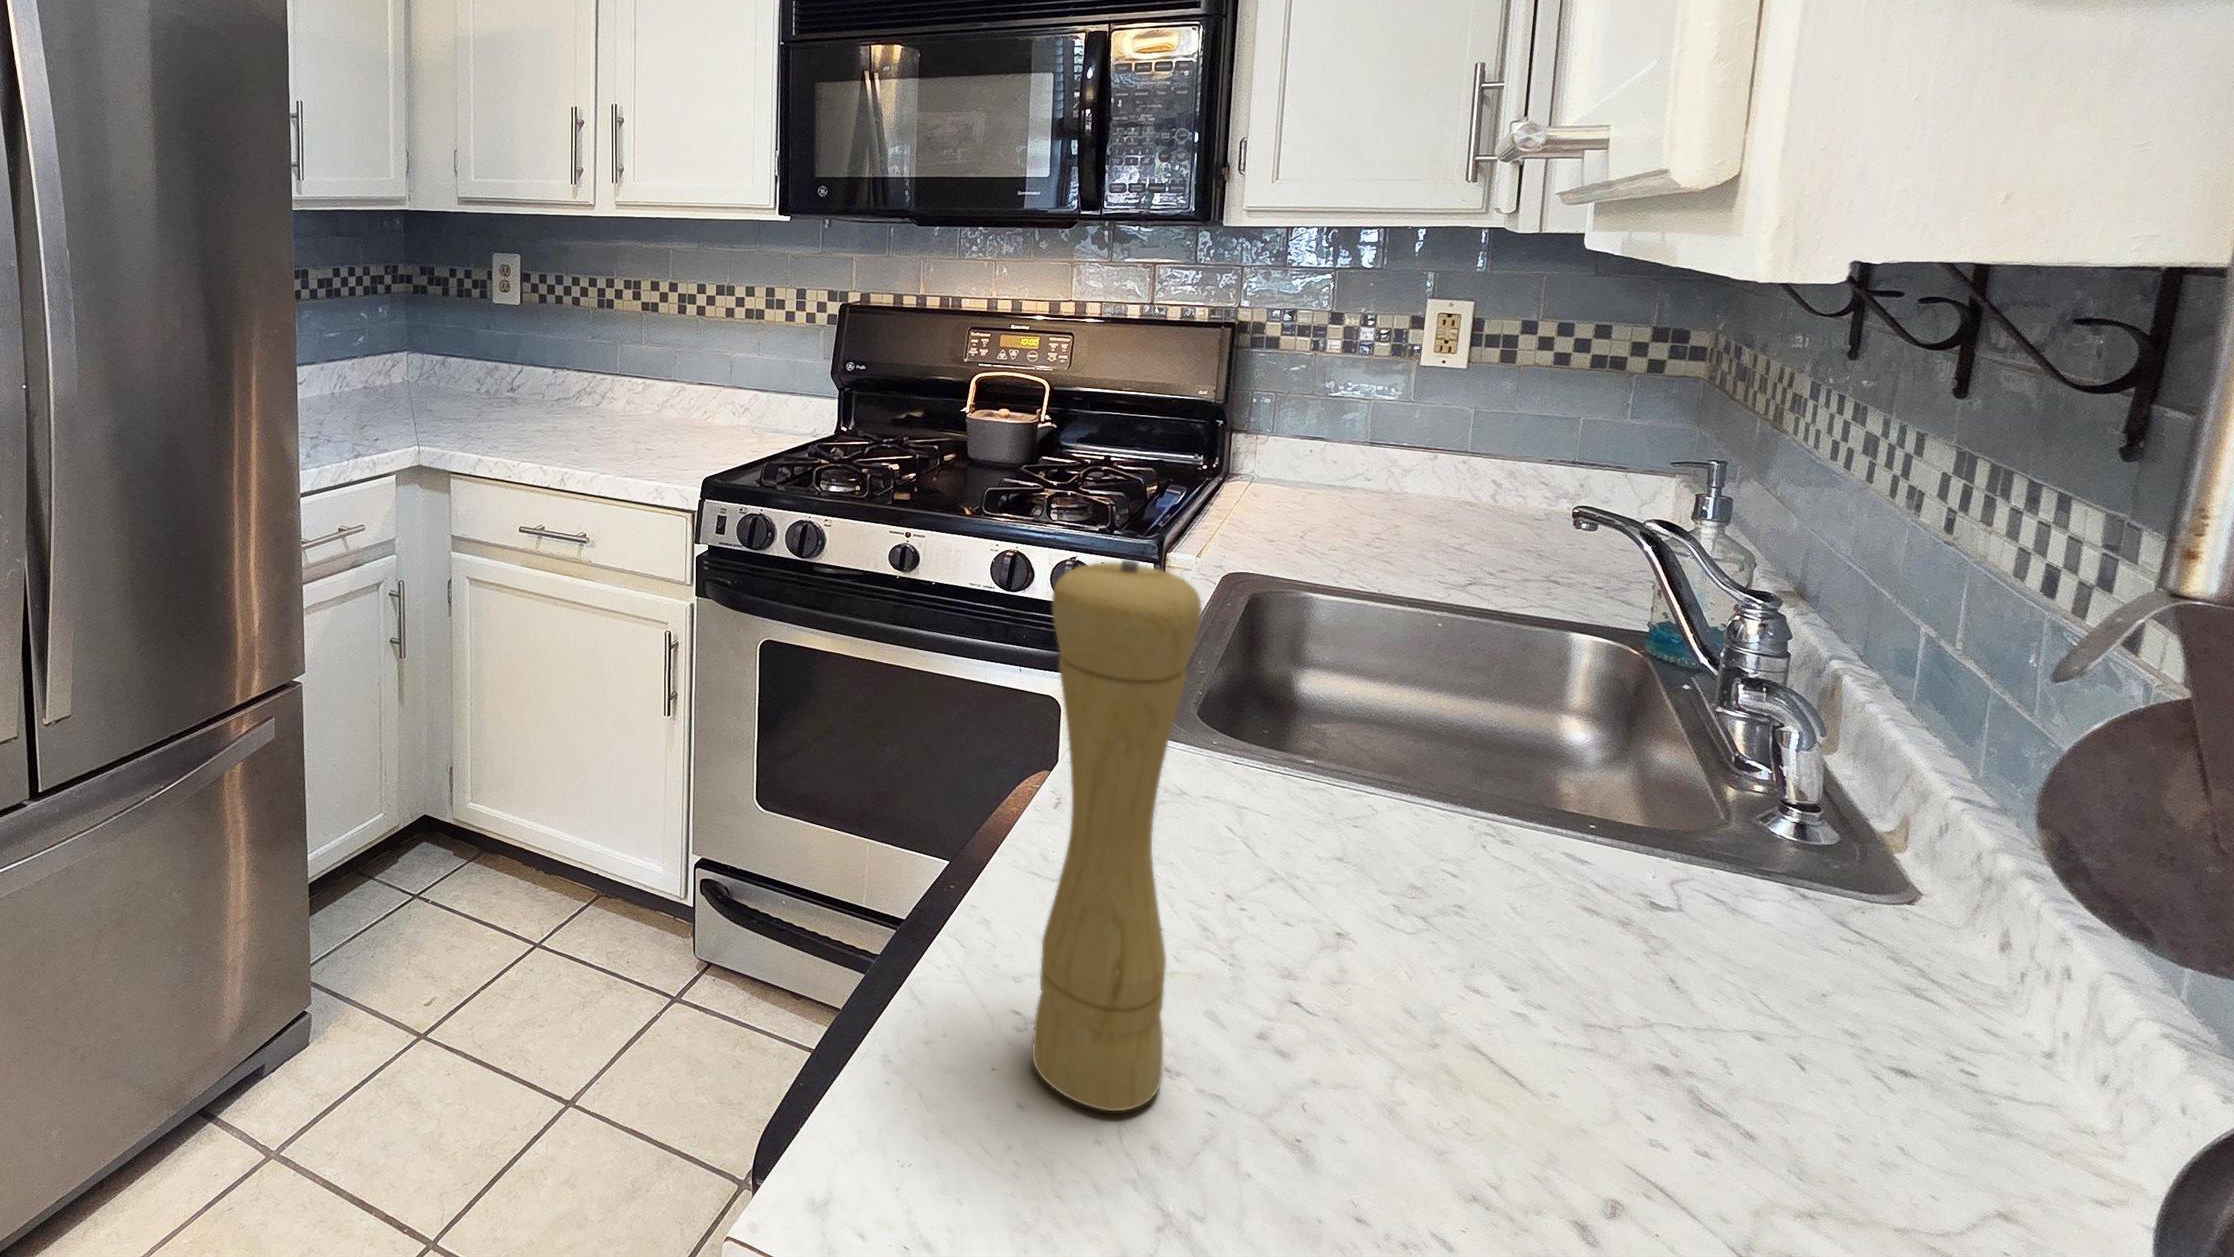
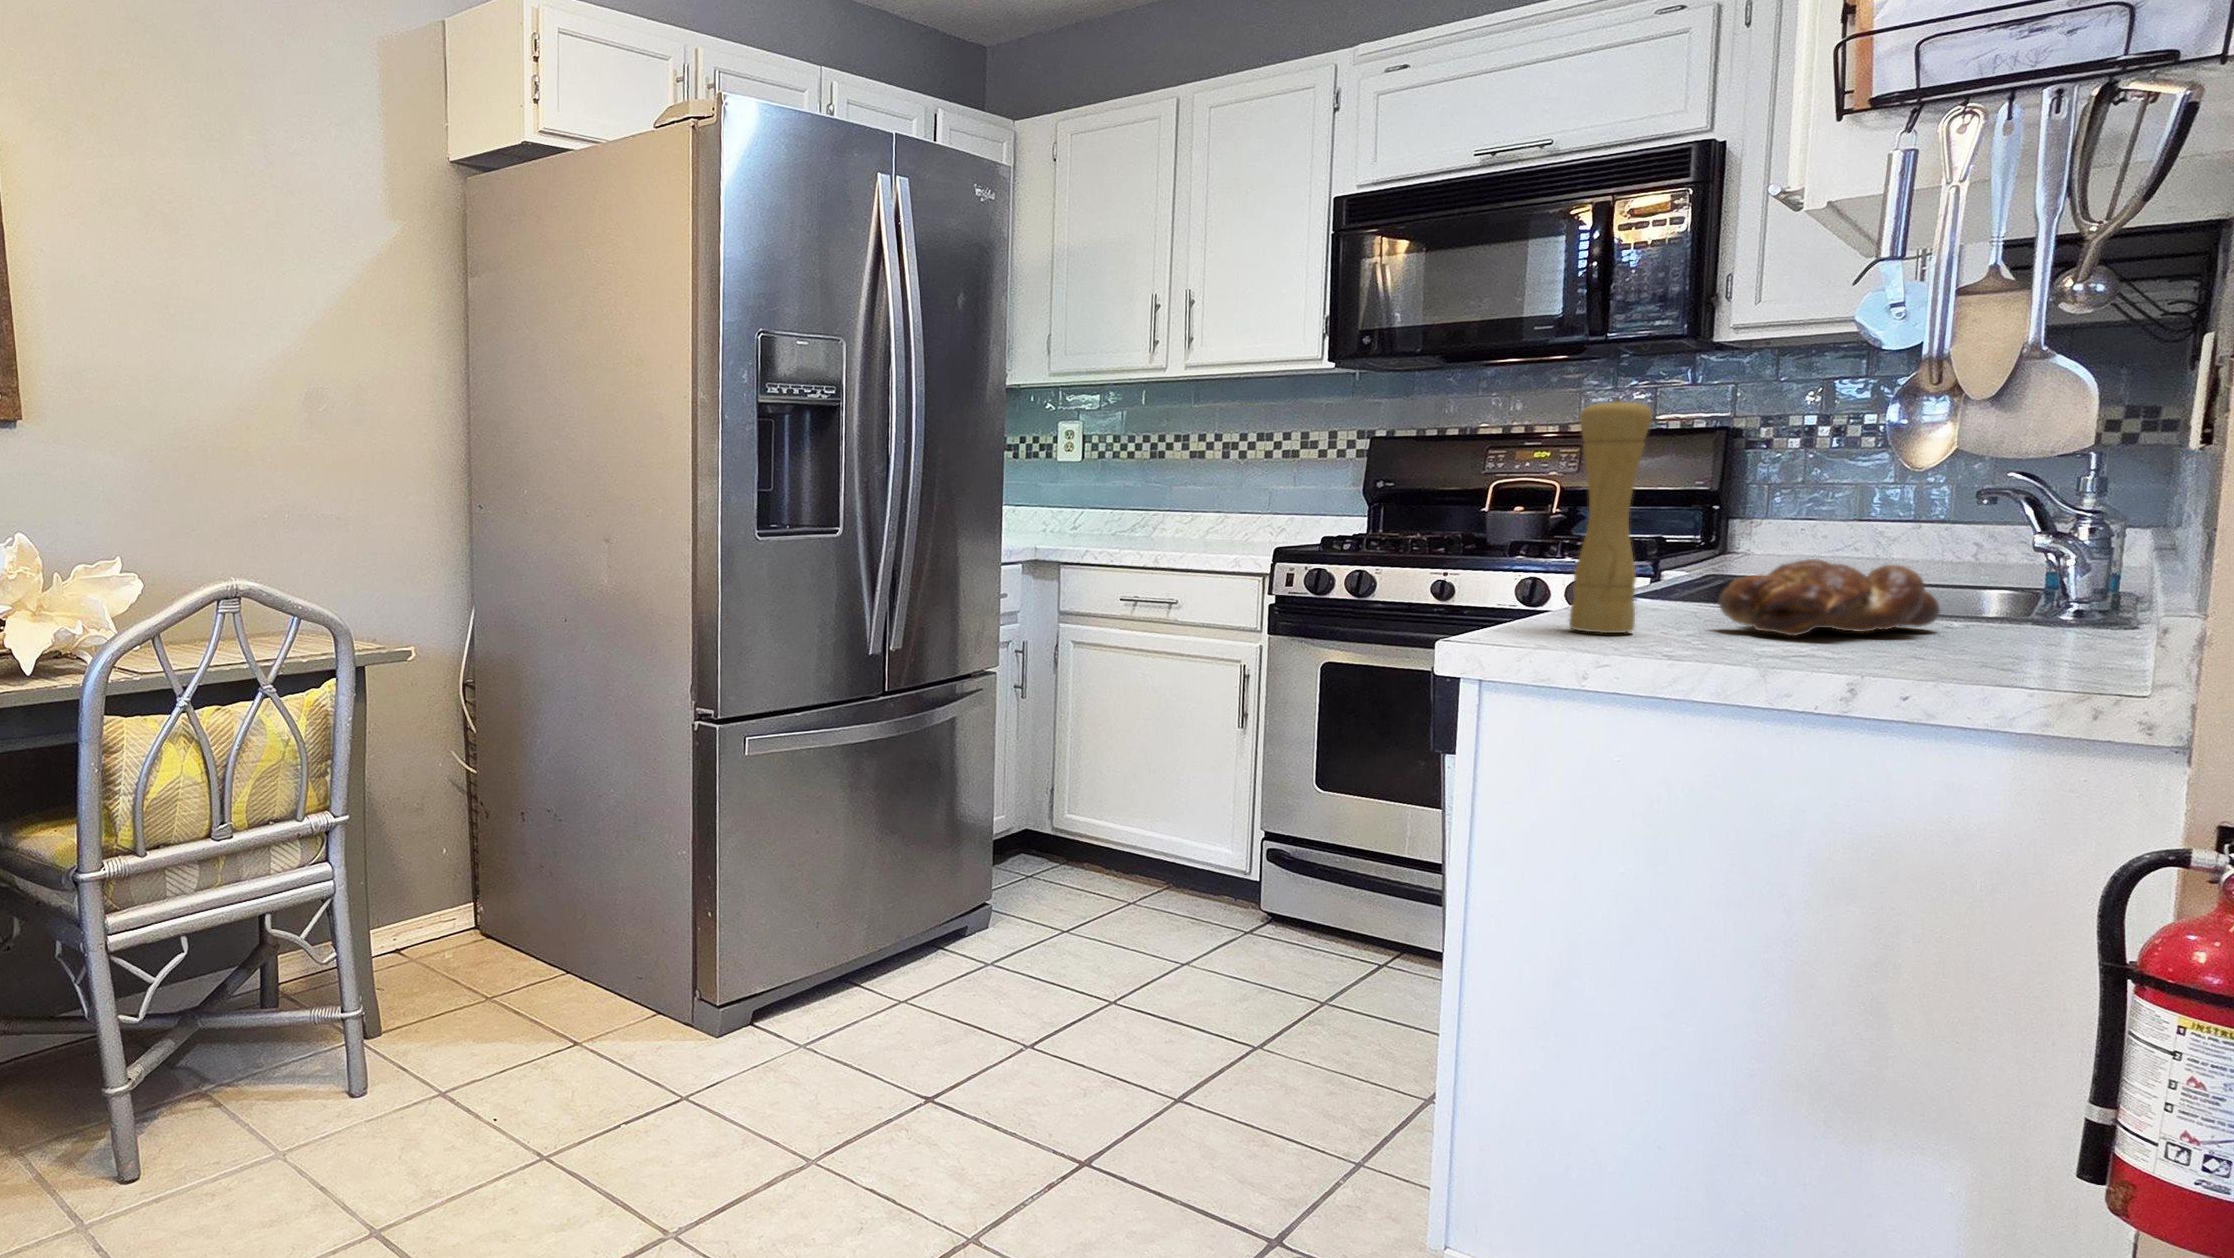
bread loaf: none [1316,835,1697,1107] -> present [1719,559,1940,636]

